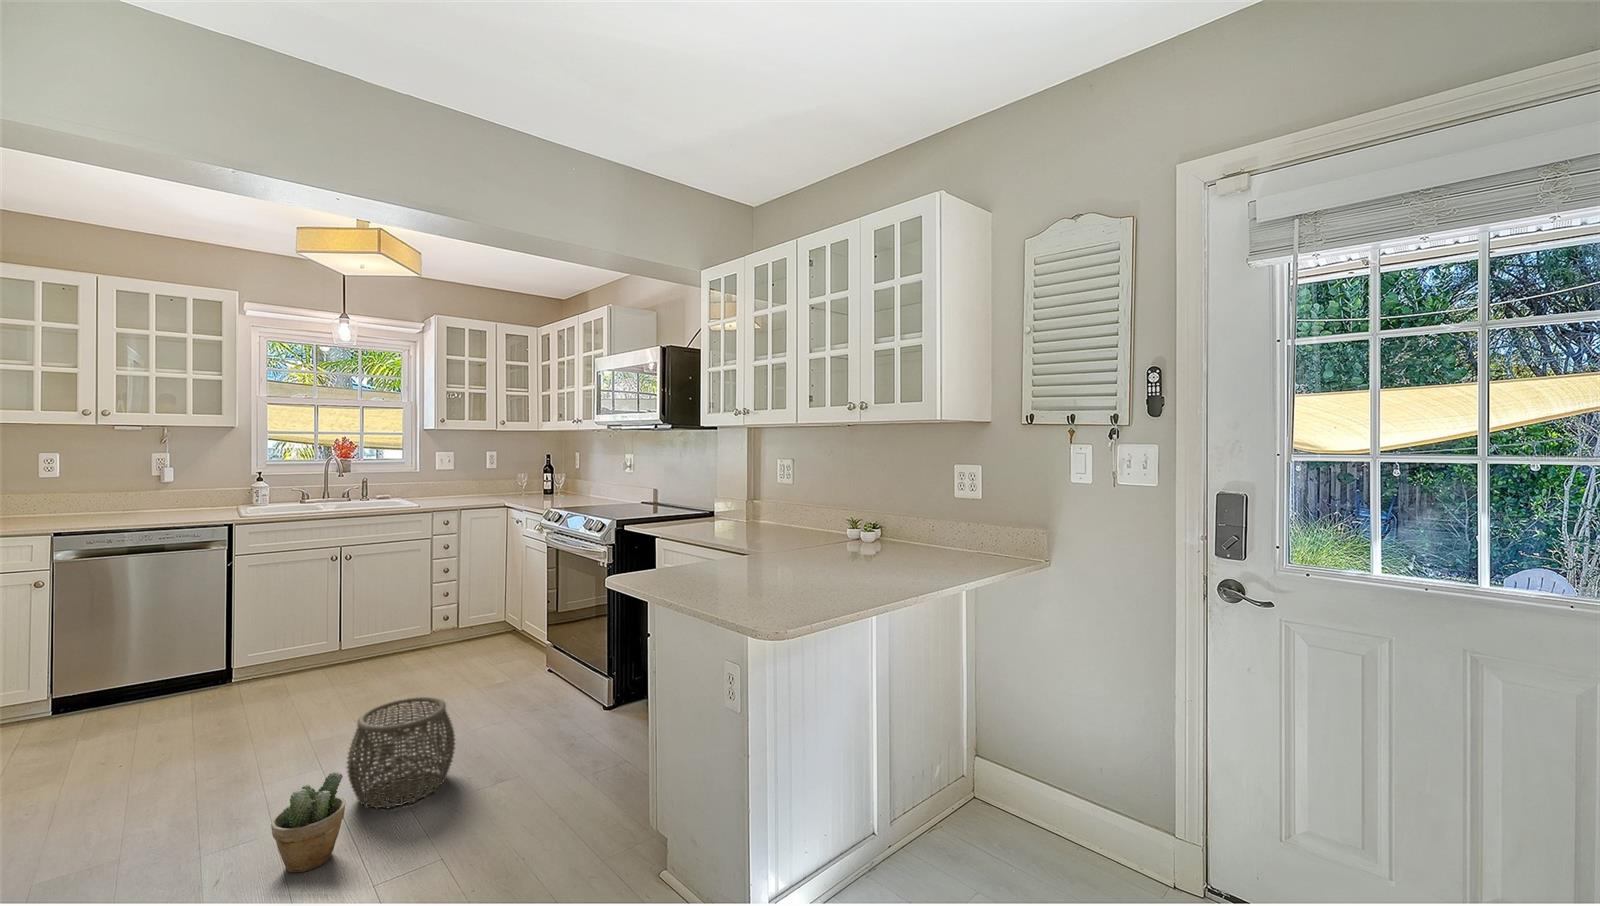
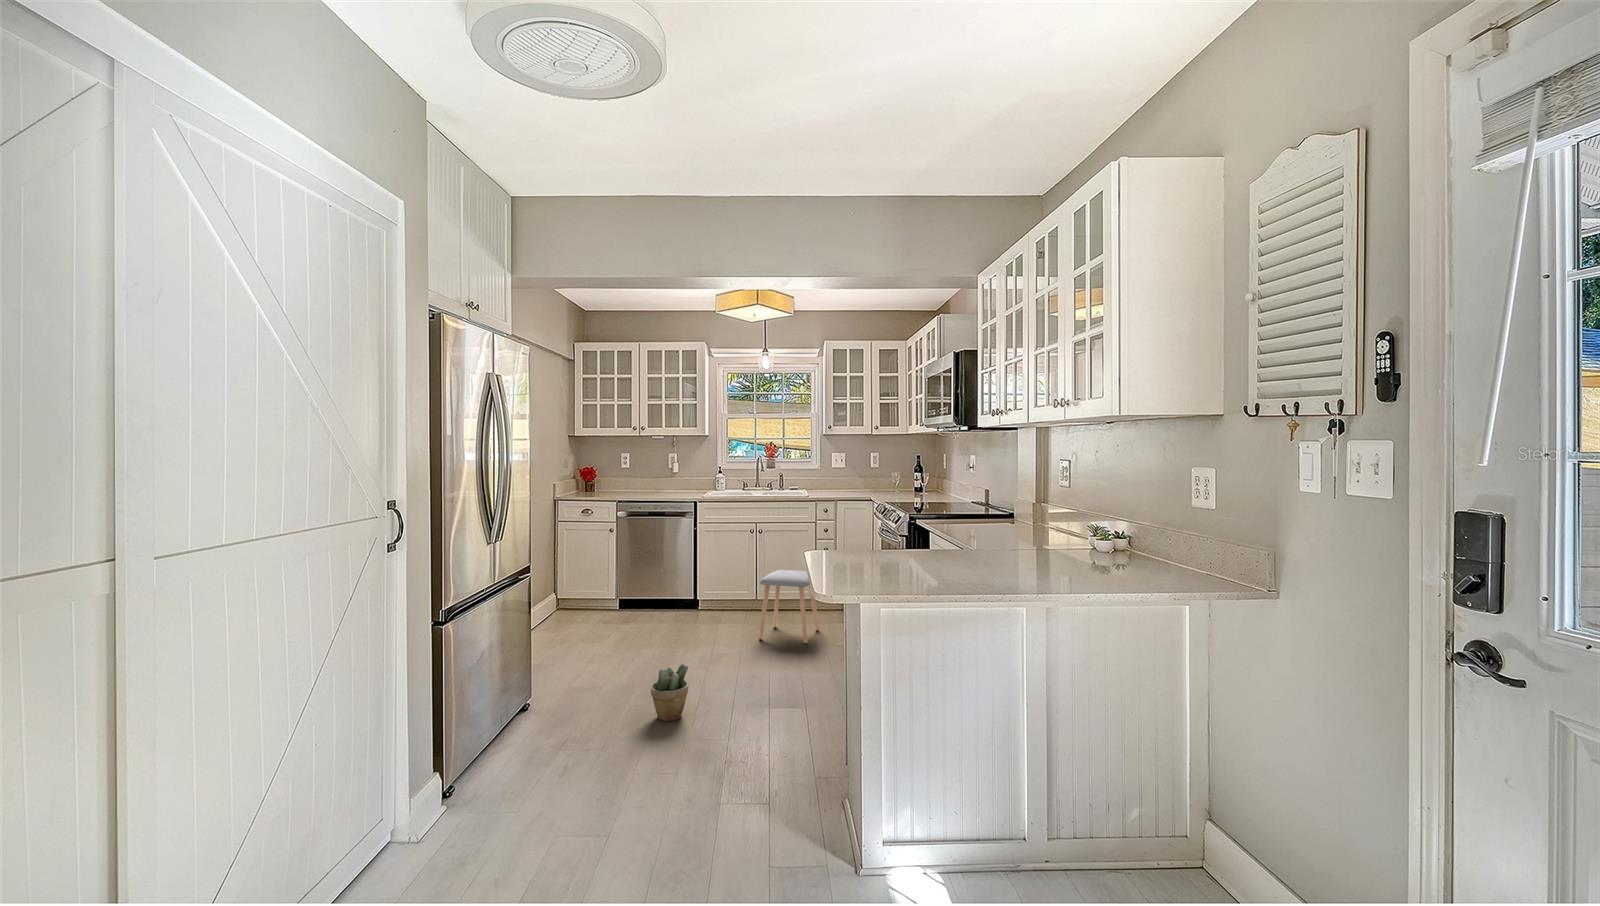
stool: none [379,602,461,705] -> present [759,570,819,644]
woven basket: present [347,697,455,809] -> none [703,631,770,704]

